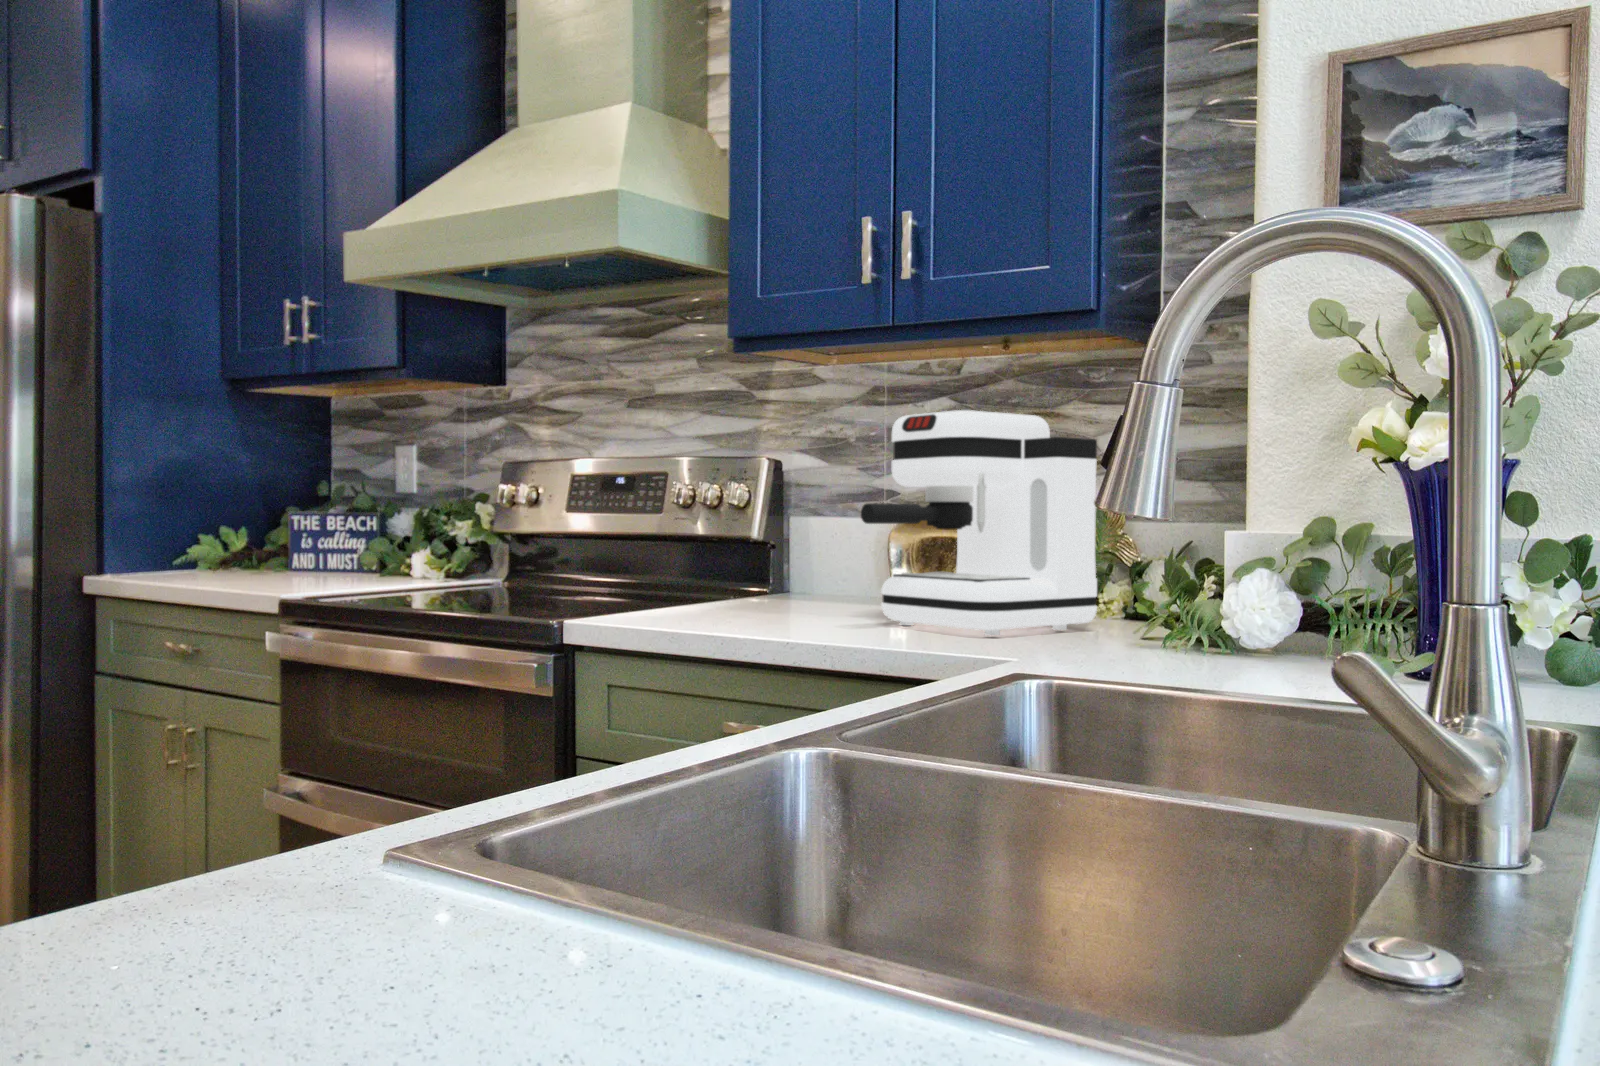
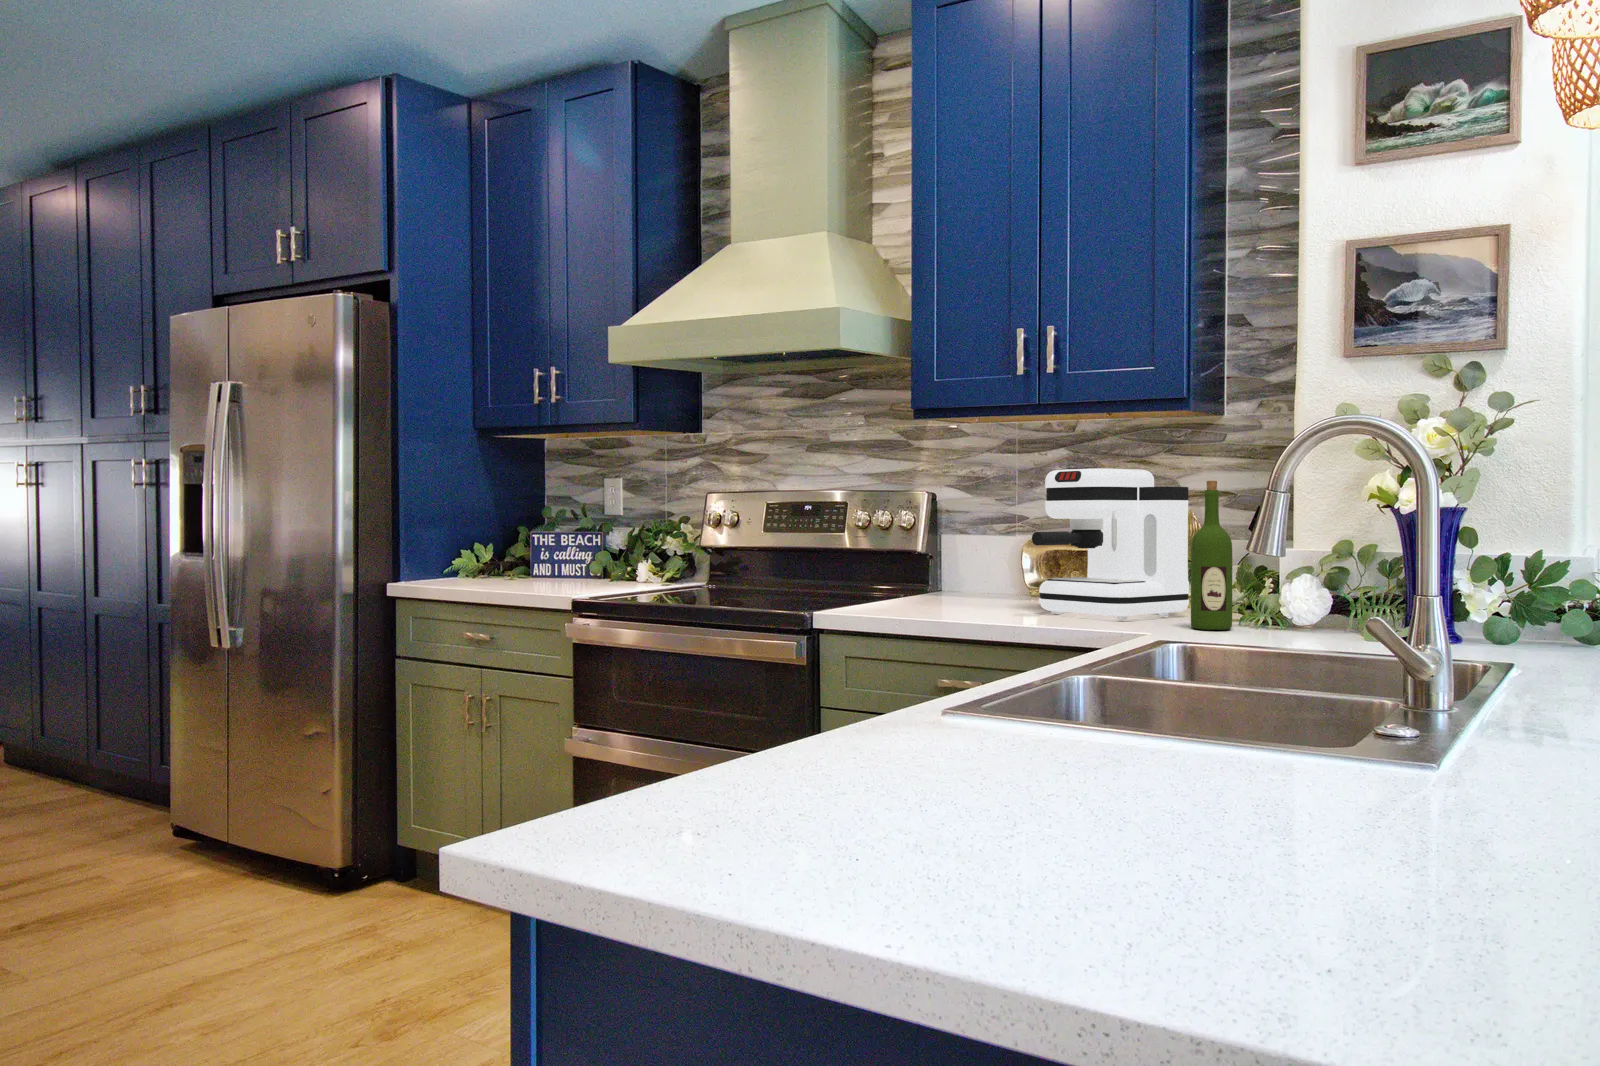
wine bottle: none [1086,422,1148,653] -> present [1191,481,1232,630]

